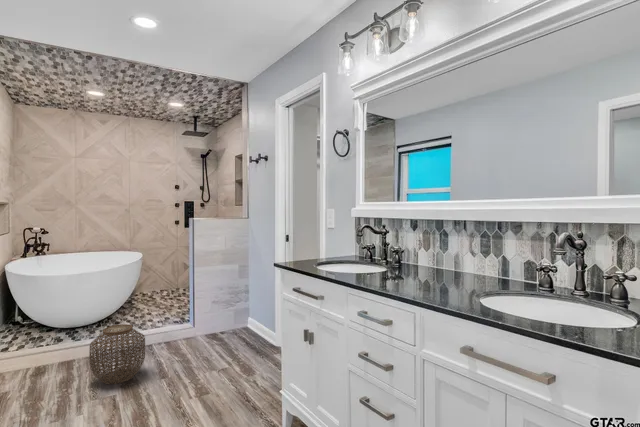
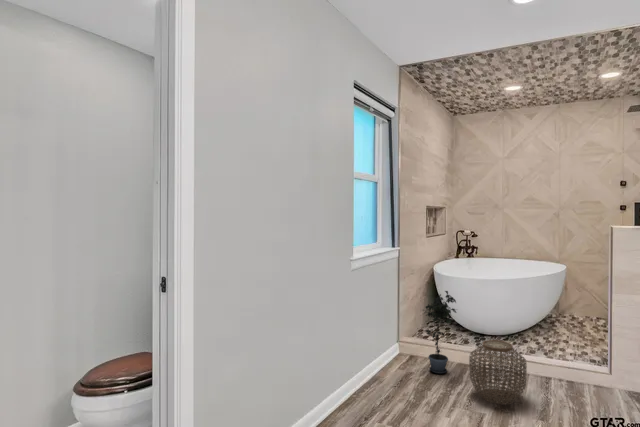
potted plant: none [18,289,66,381] -> present [426,291,456,374]

